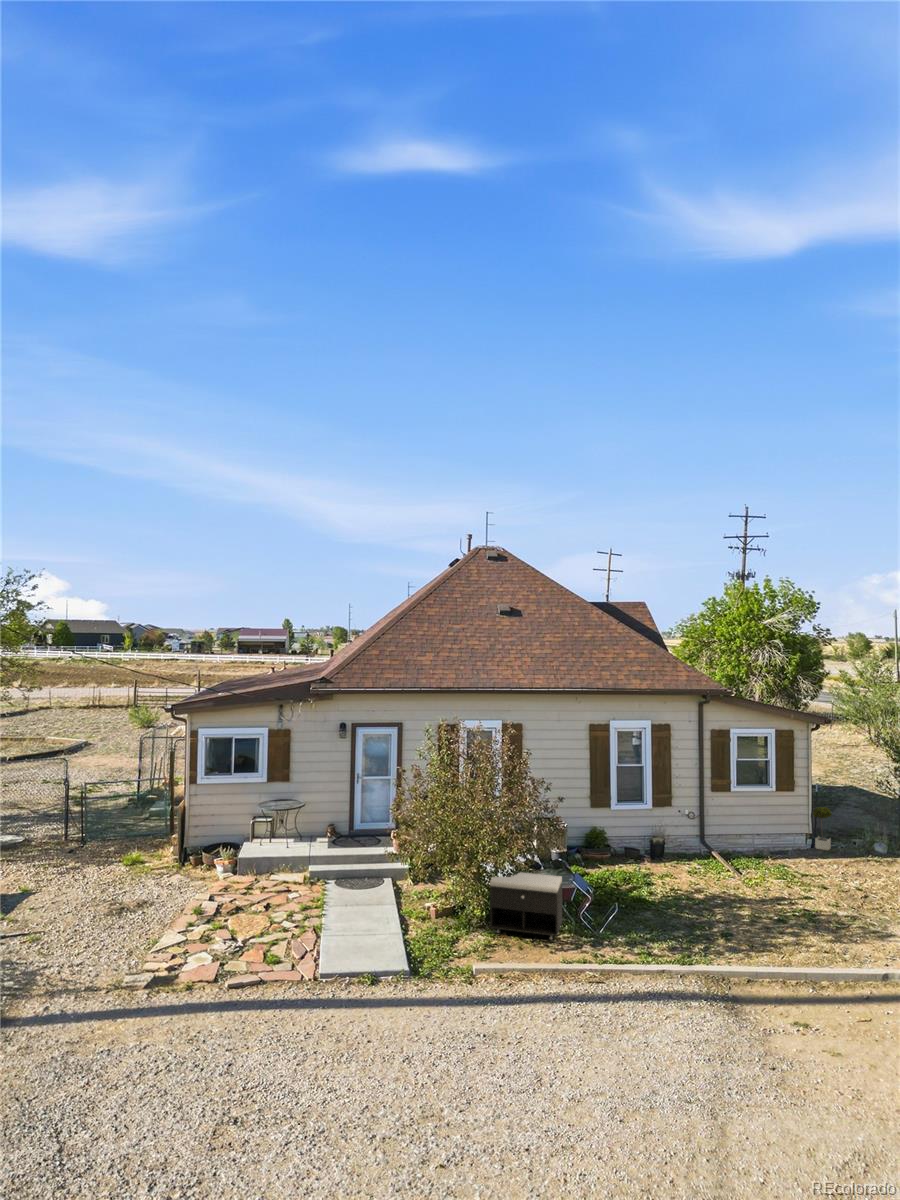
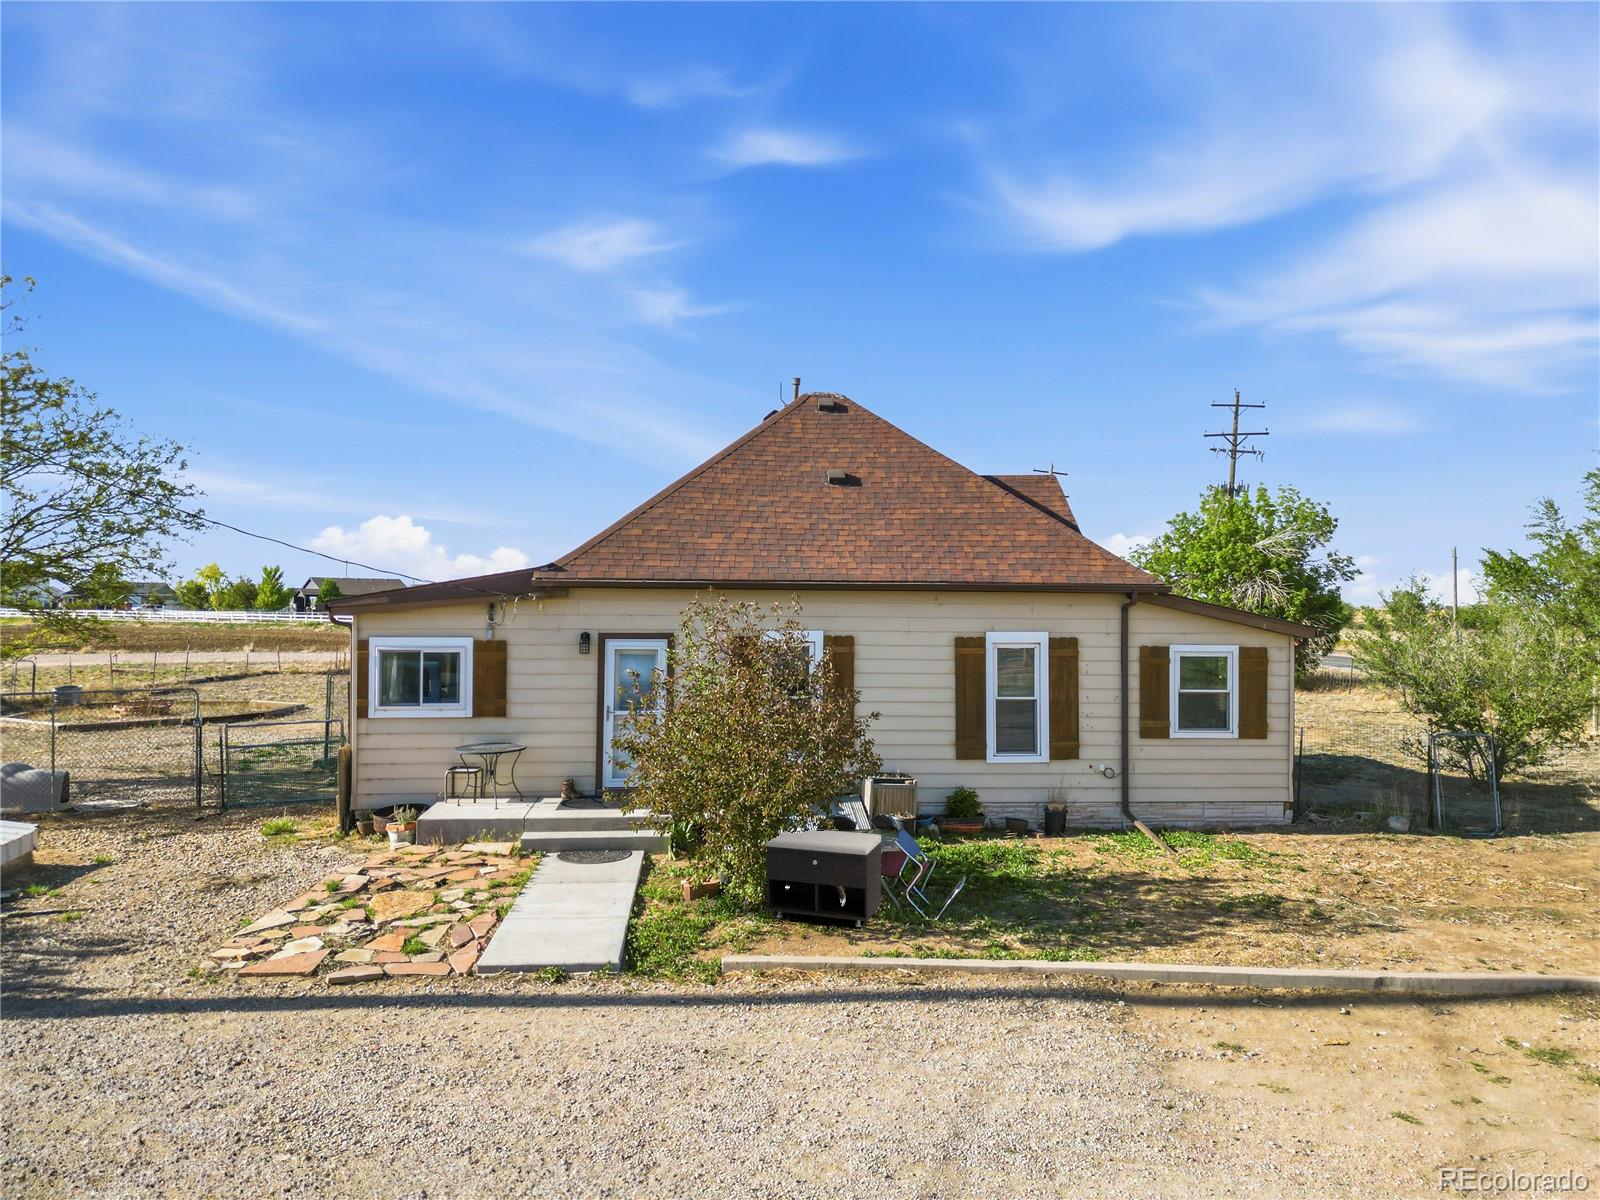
potted tree: present [813,807,832,850] -> none [1292,760,1321,824]

